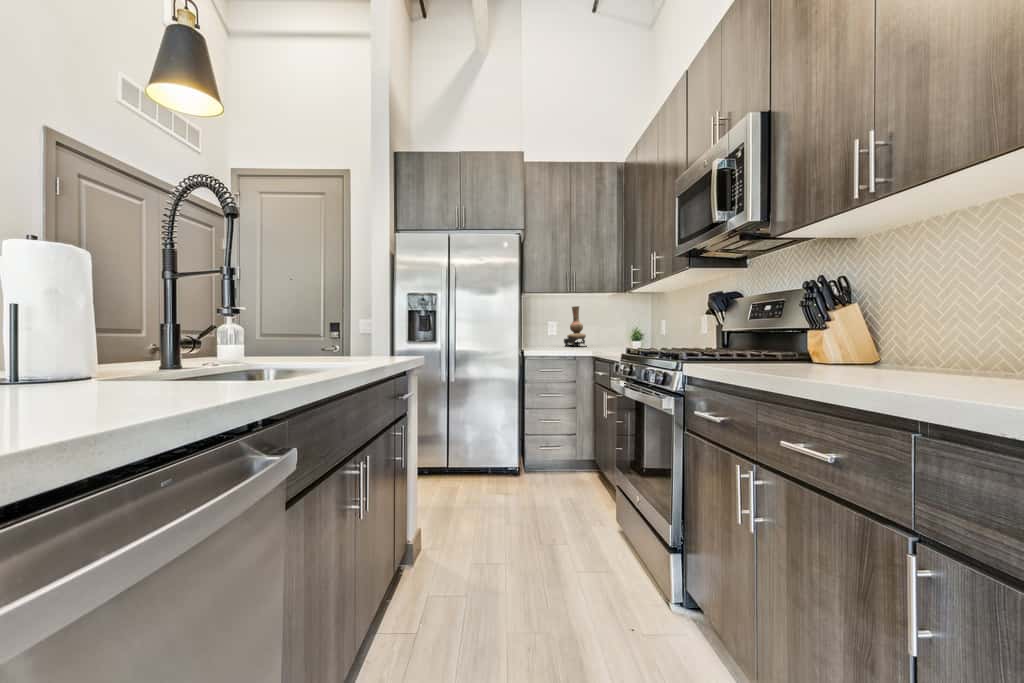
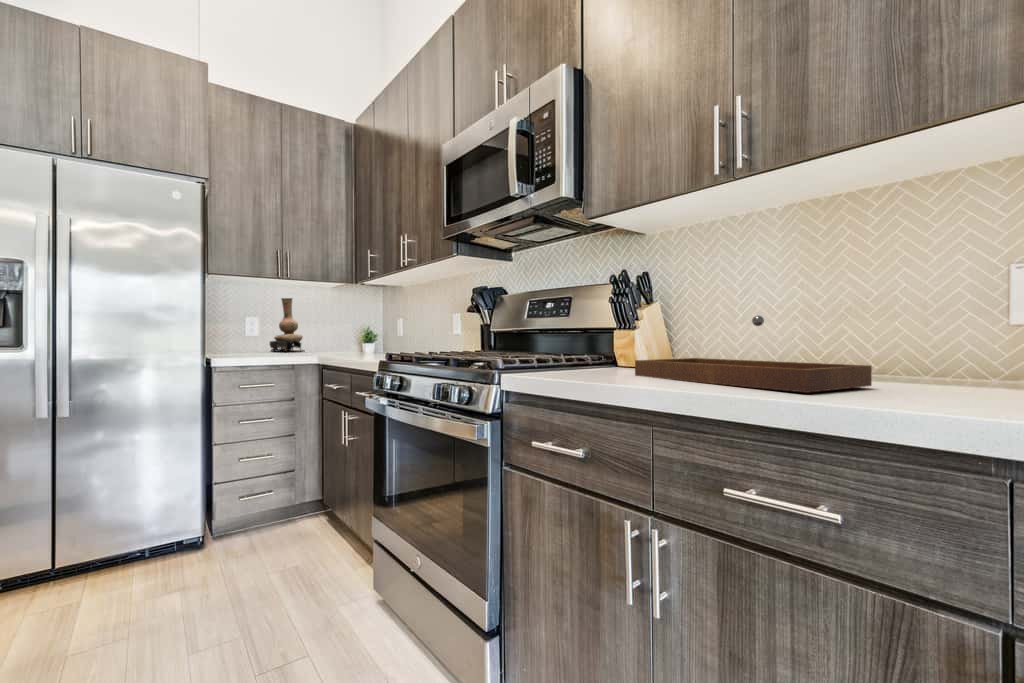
tray: none [777,318,965,379] -> present [635,315,872,393]

